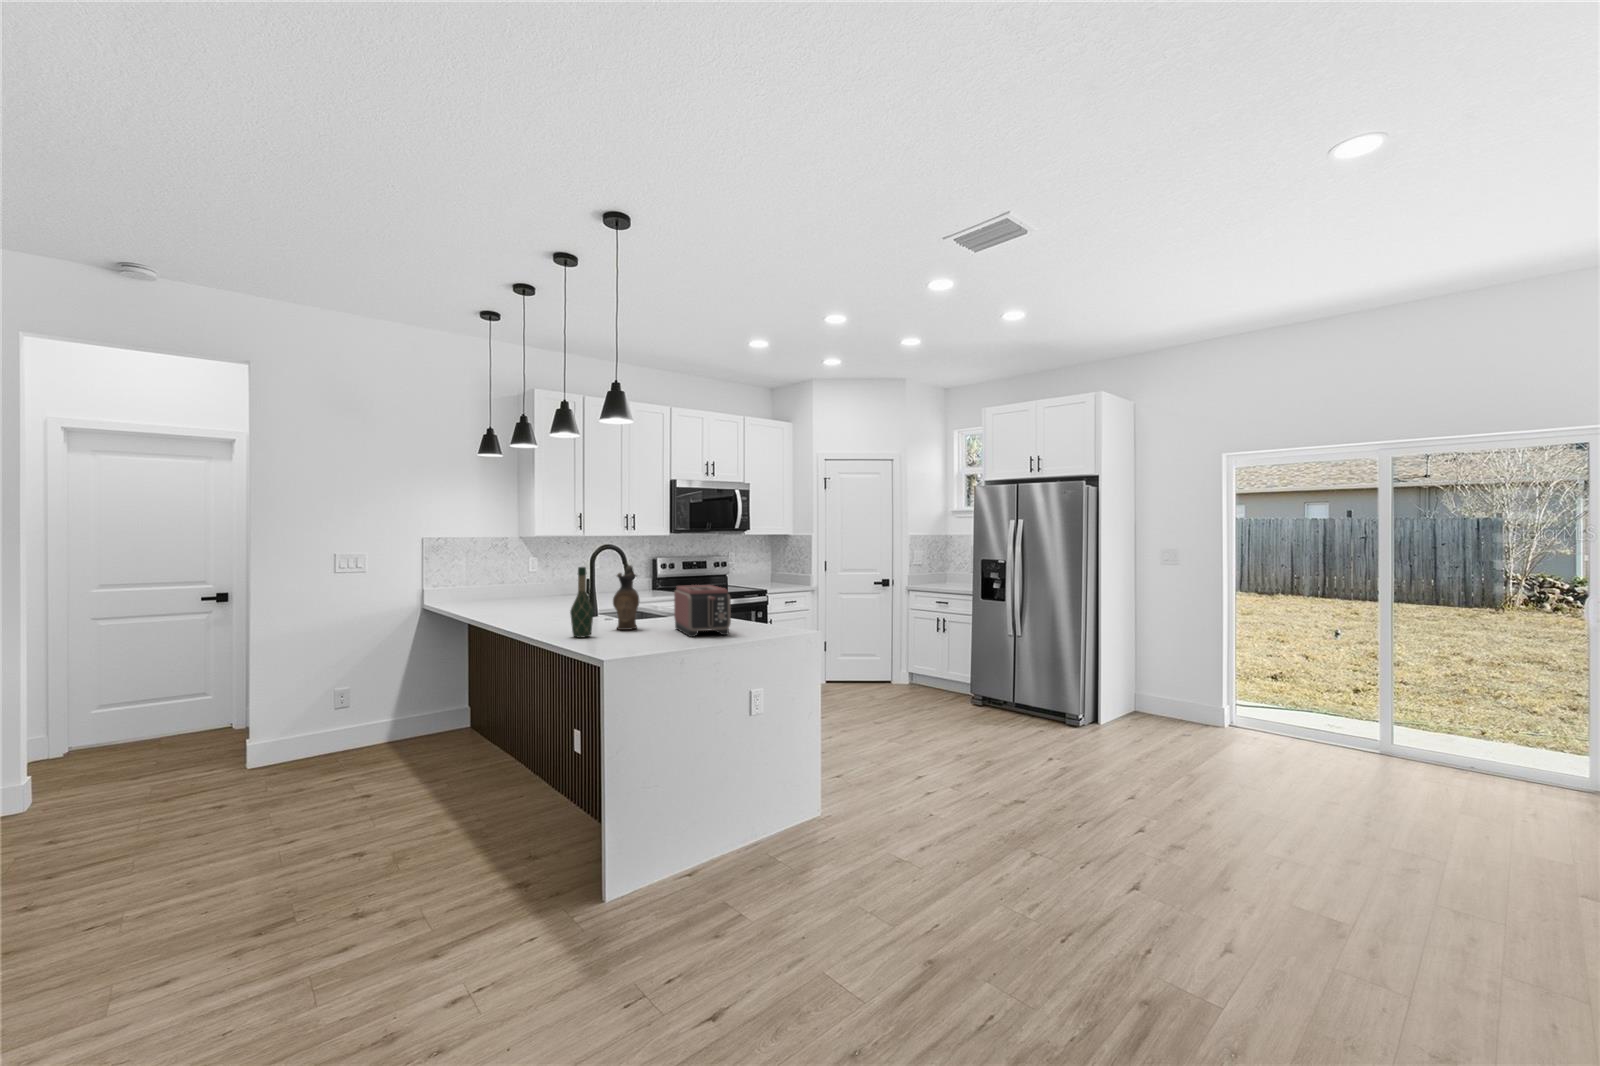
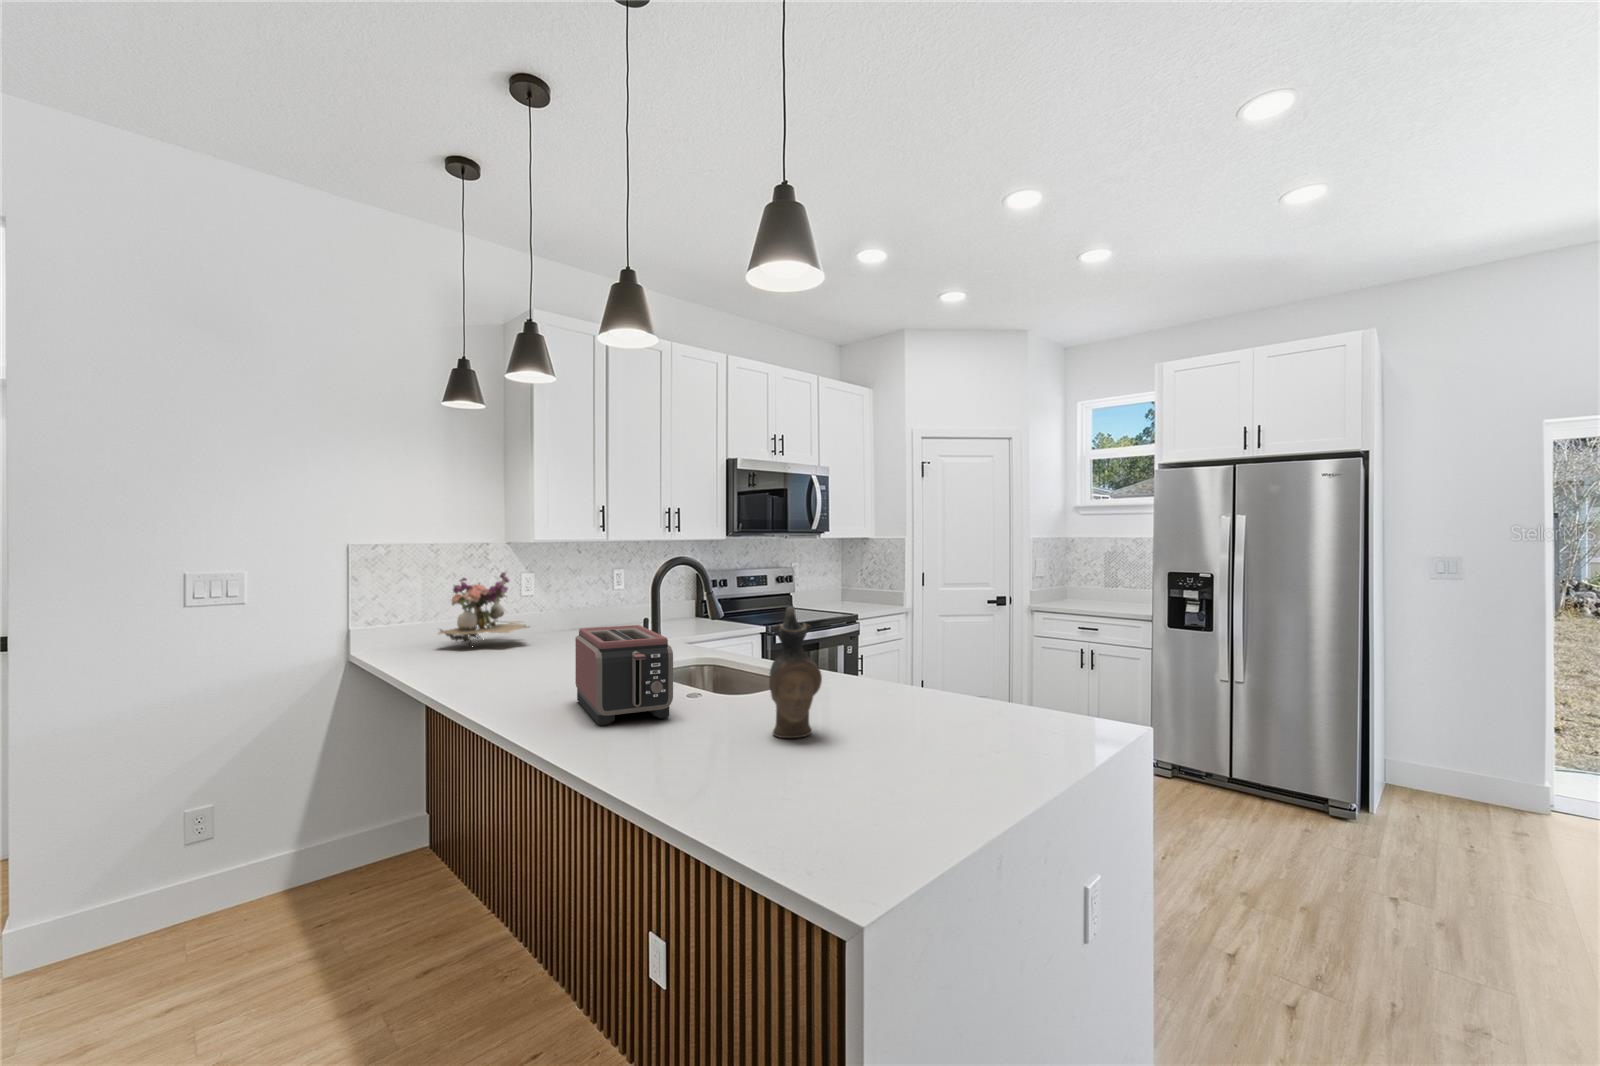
flower arrangement: none [472,554,530,601] -> present [439,572,527,645]
wine bottle: present [570,567,594,638] -> none [717,620,766,778]
toaster: present [674,585,731,637] -> present [575,625,673,726]

